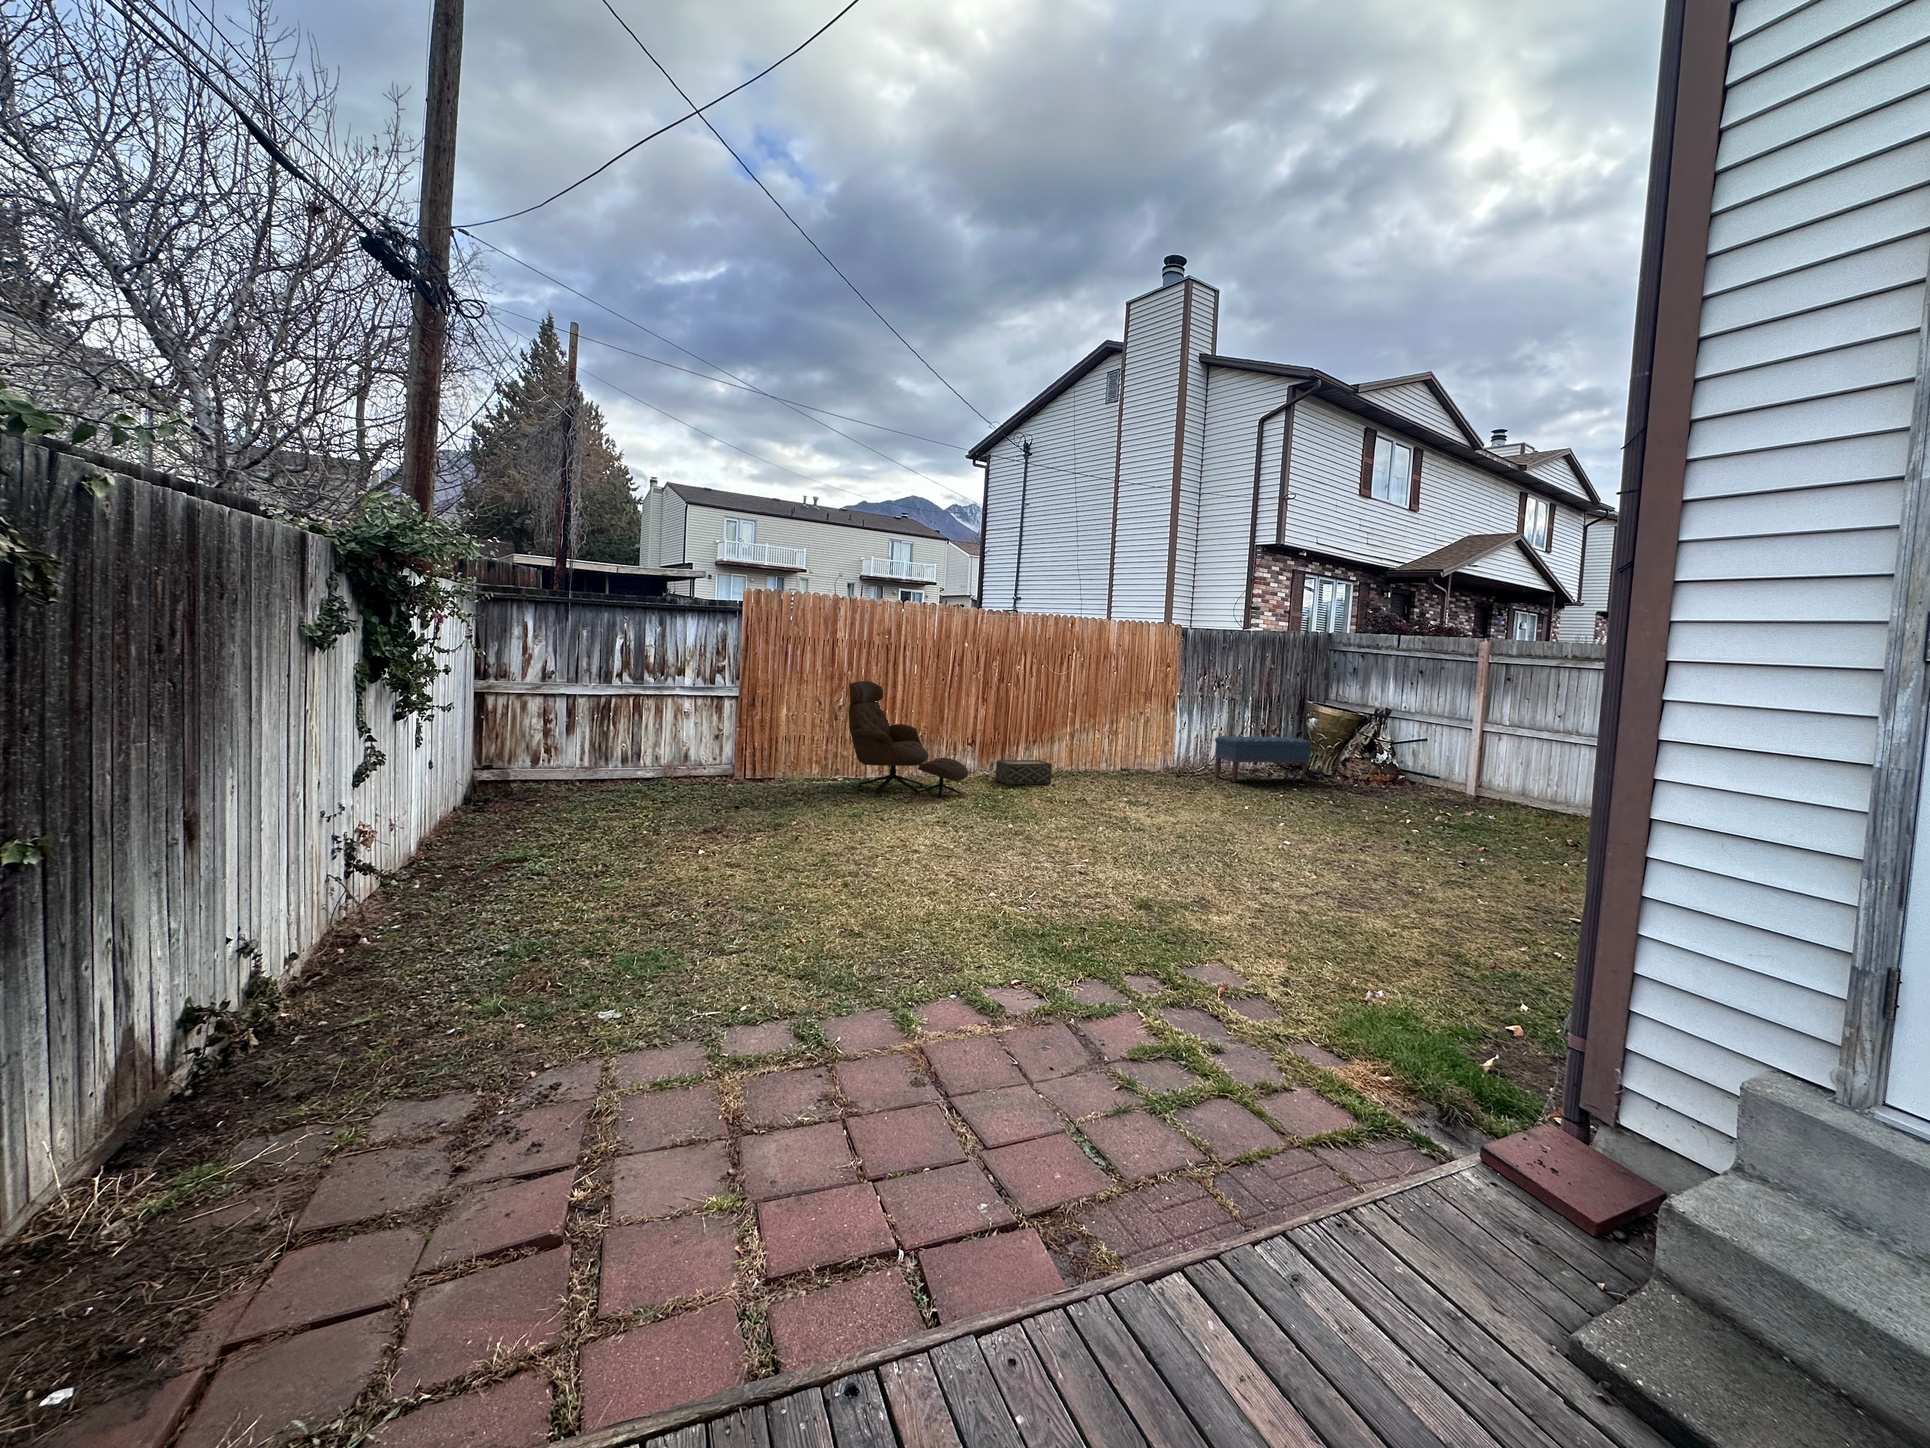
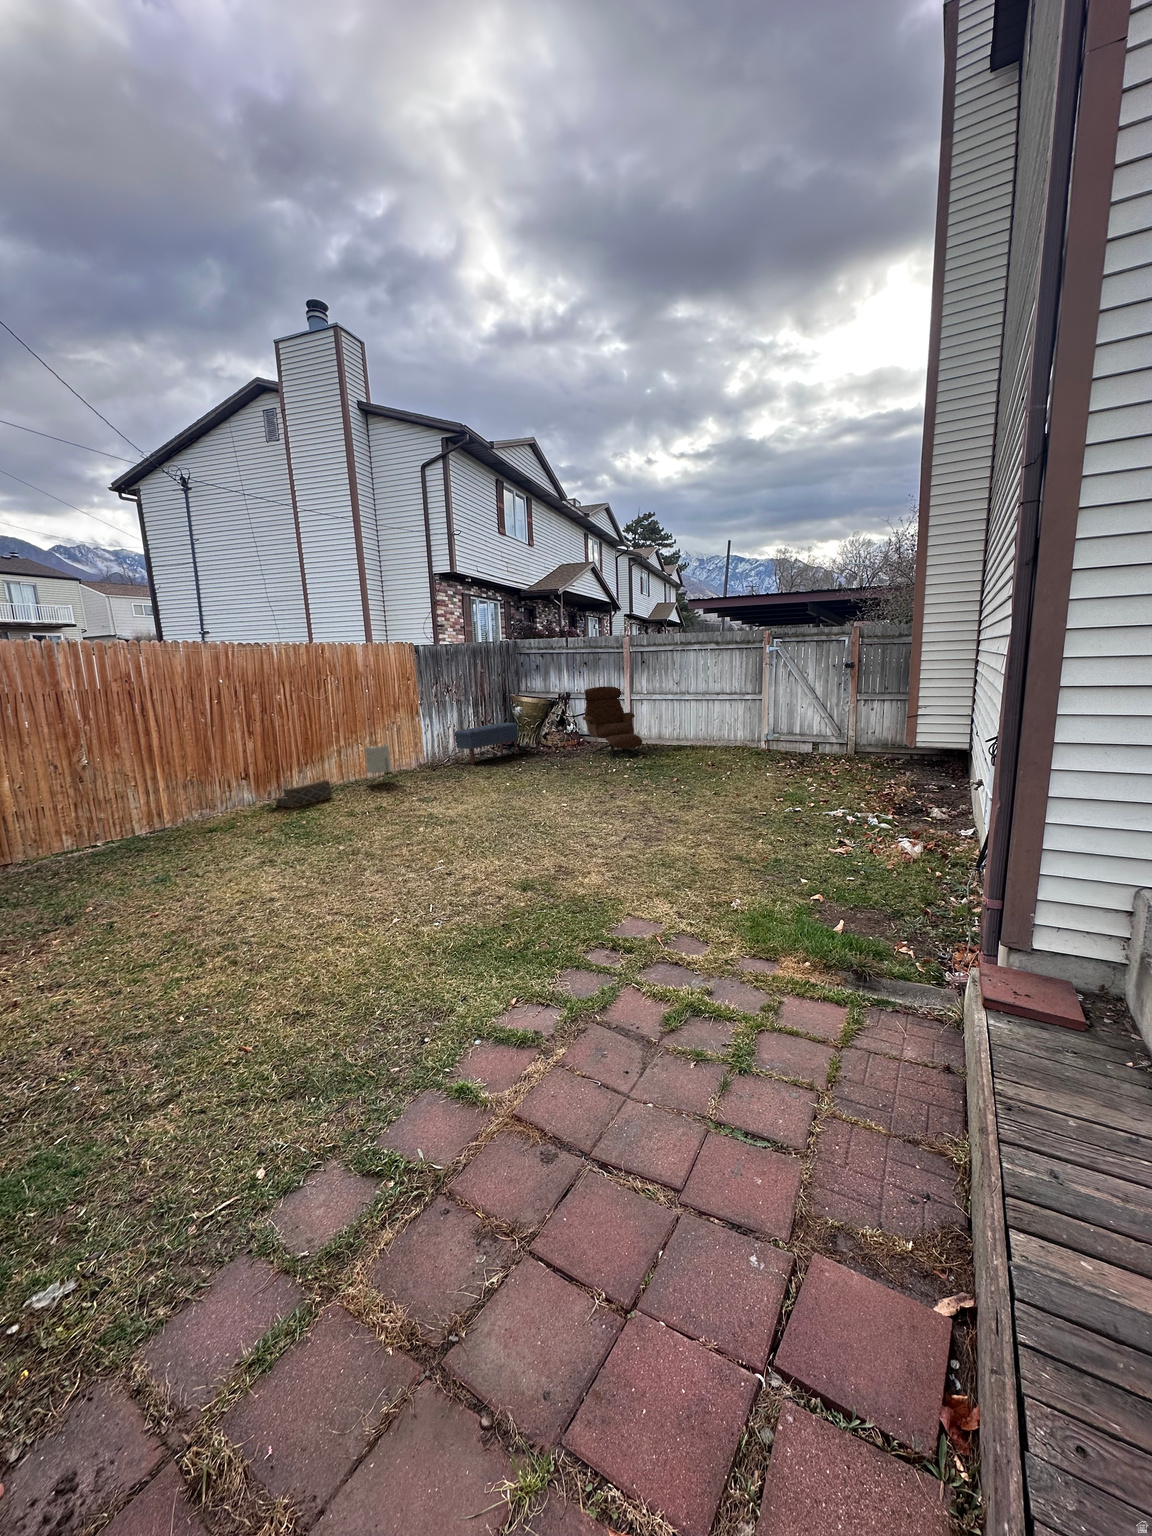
lounge chair: present [849,681,969,797] -> present [583,686,642,758]
planter: none [1096,735,1129,782] -> present [365,744,391,774]

